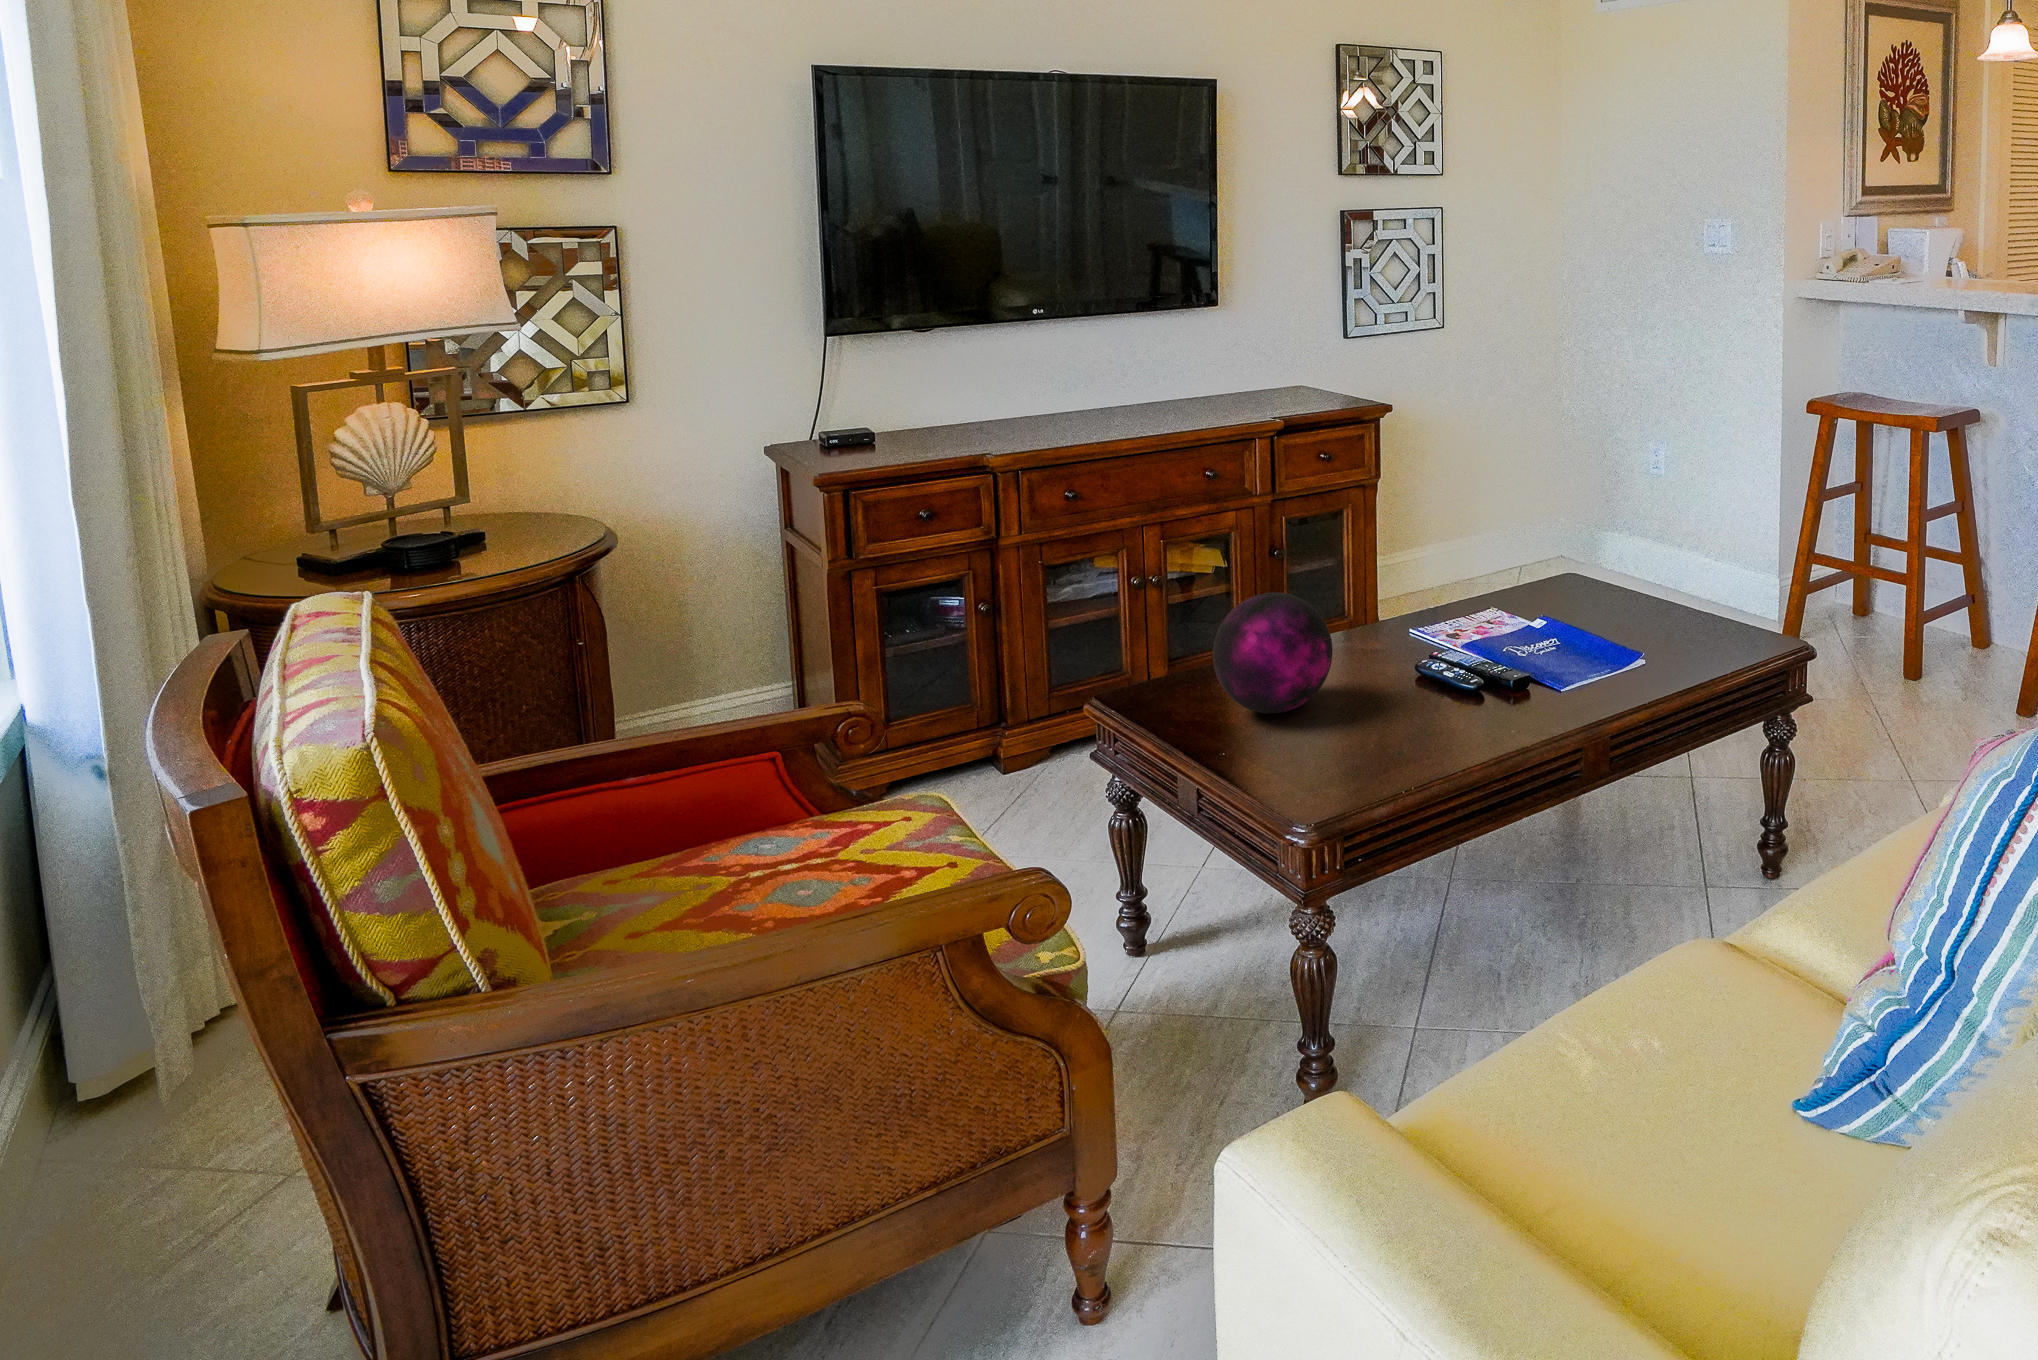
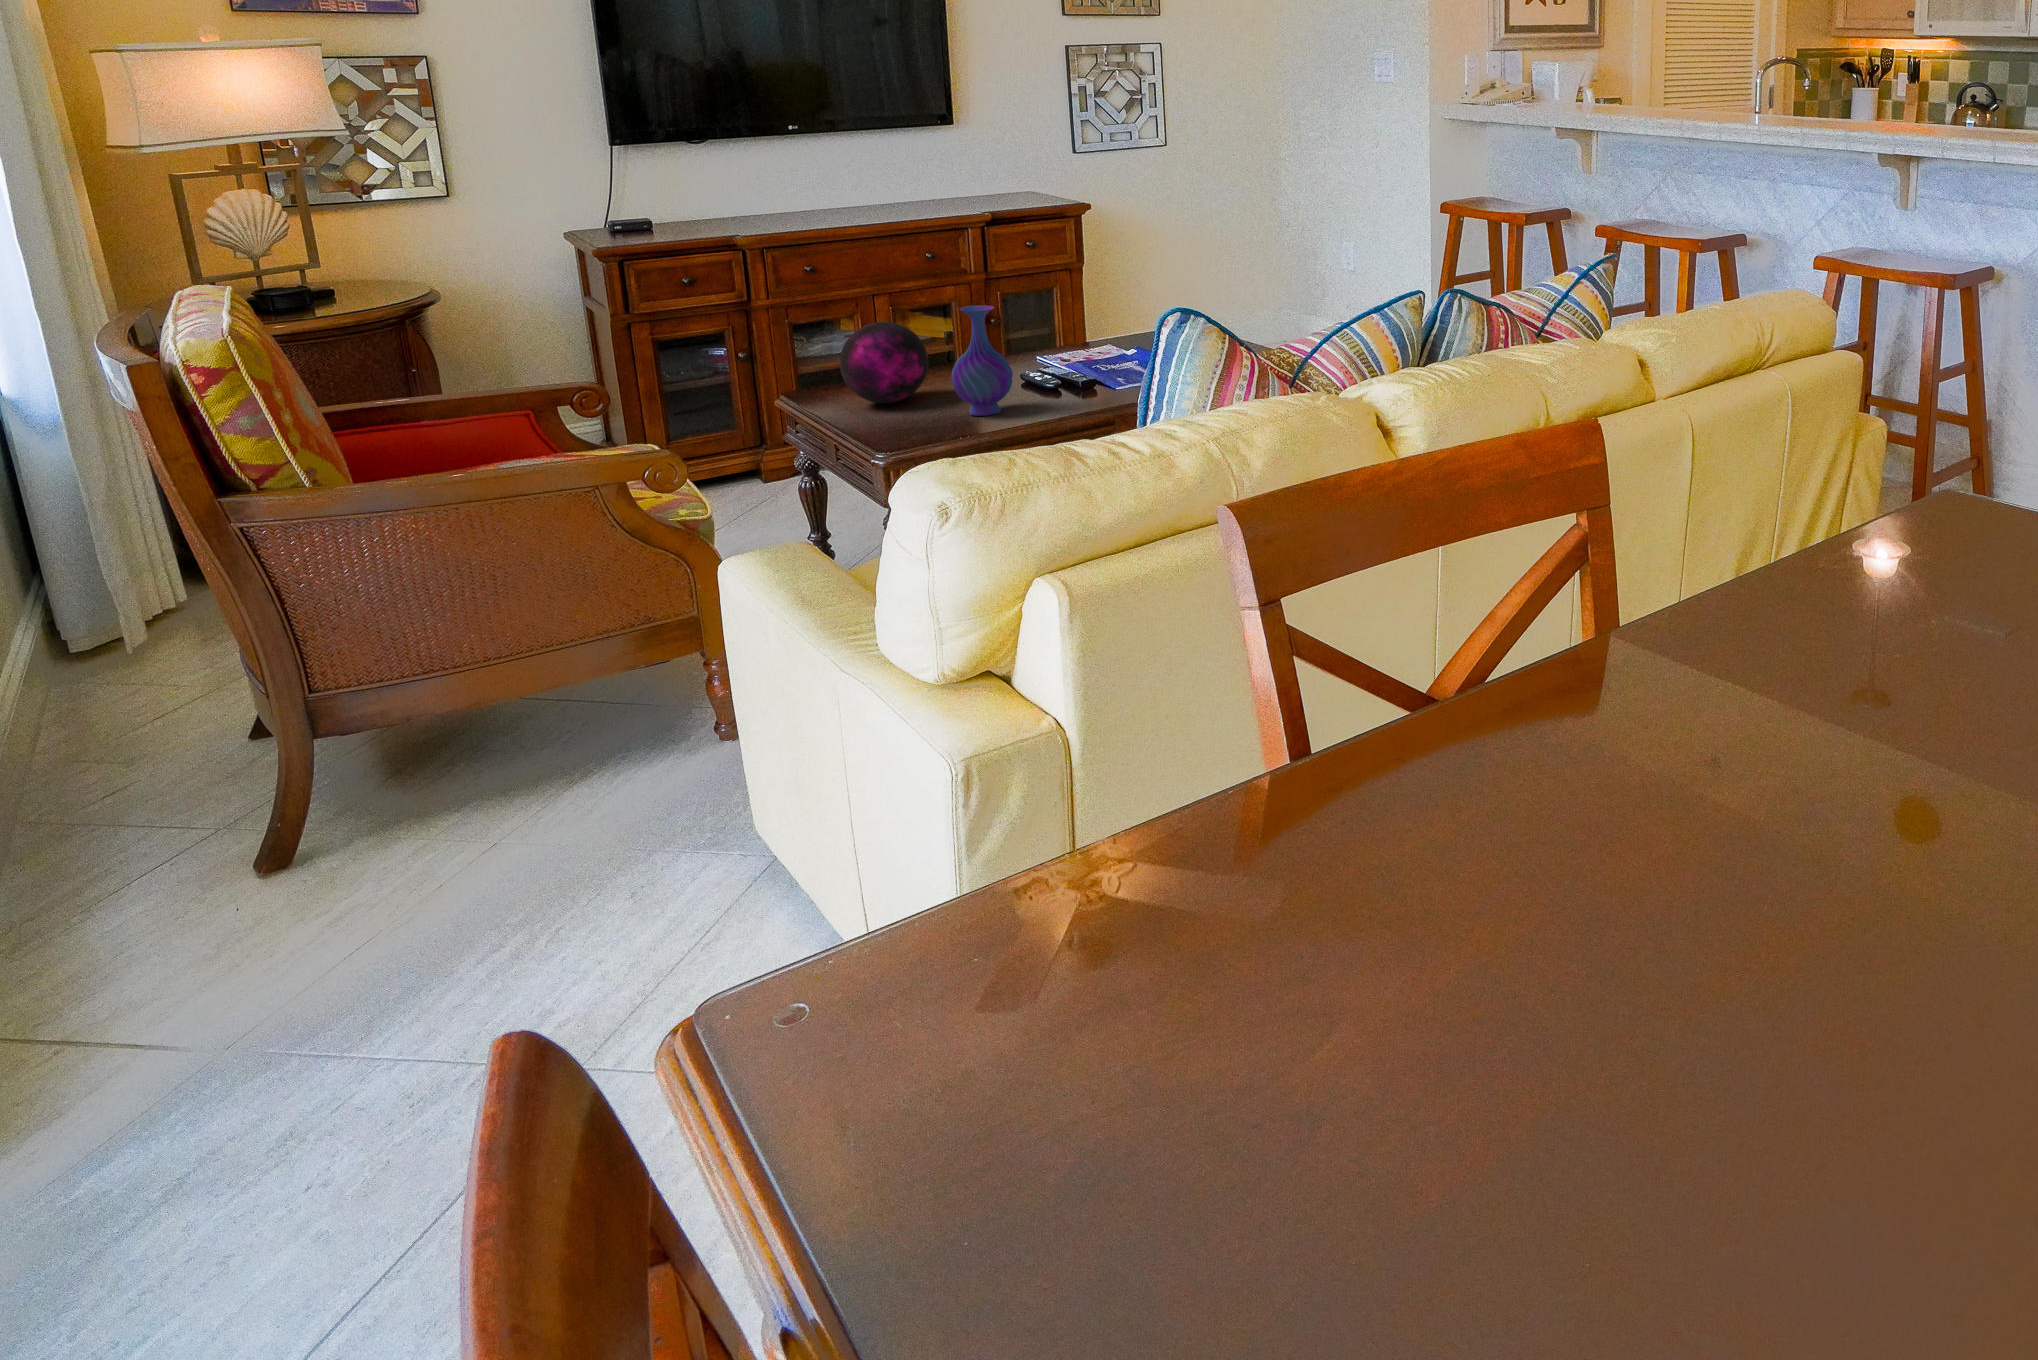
vase: none [1396,574,1482,742] -> present [951,305,1013,416]

